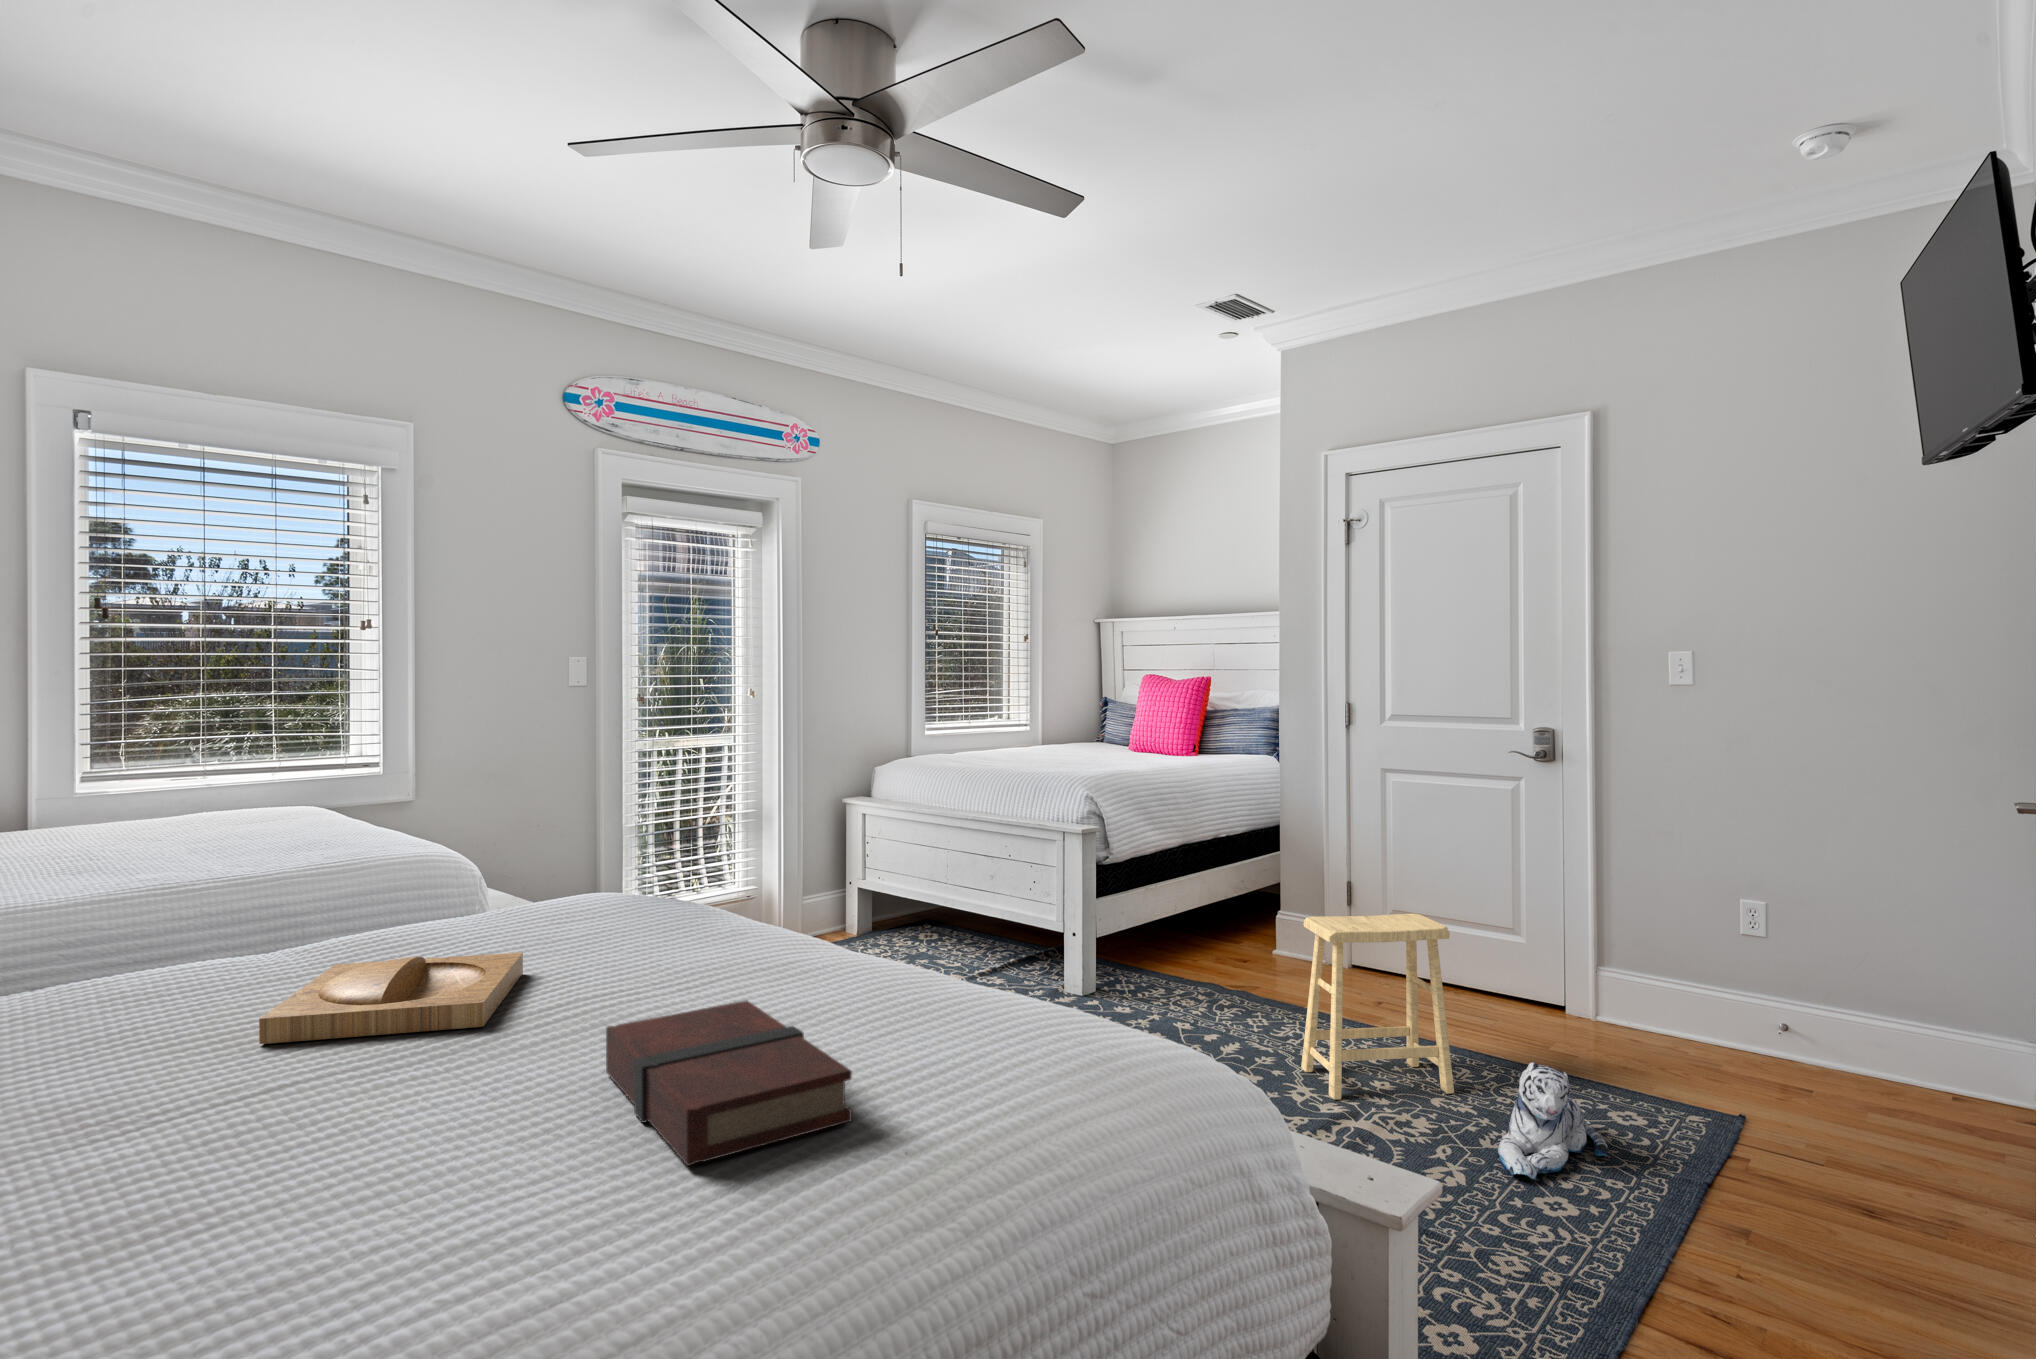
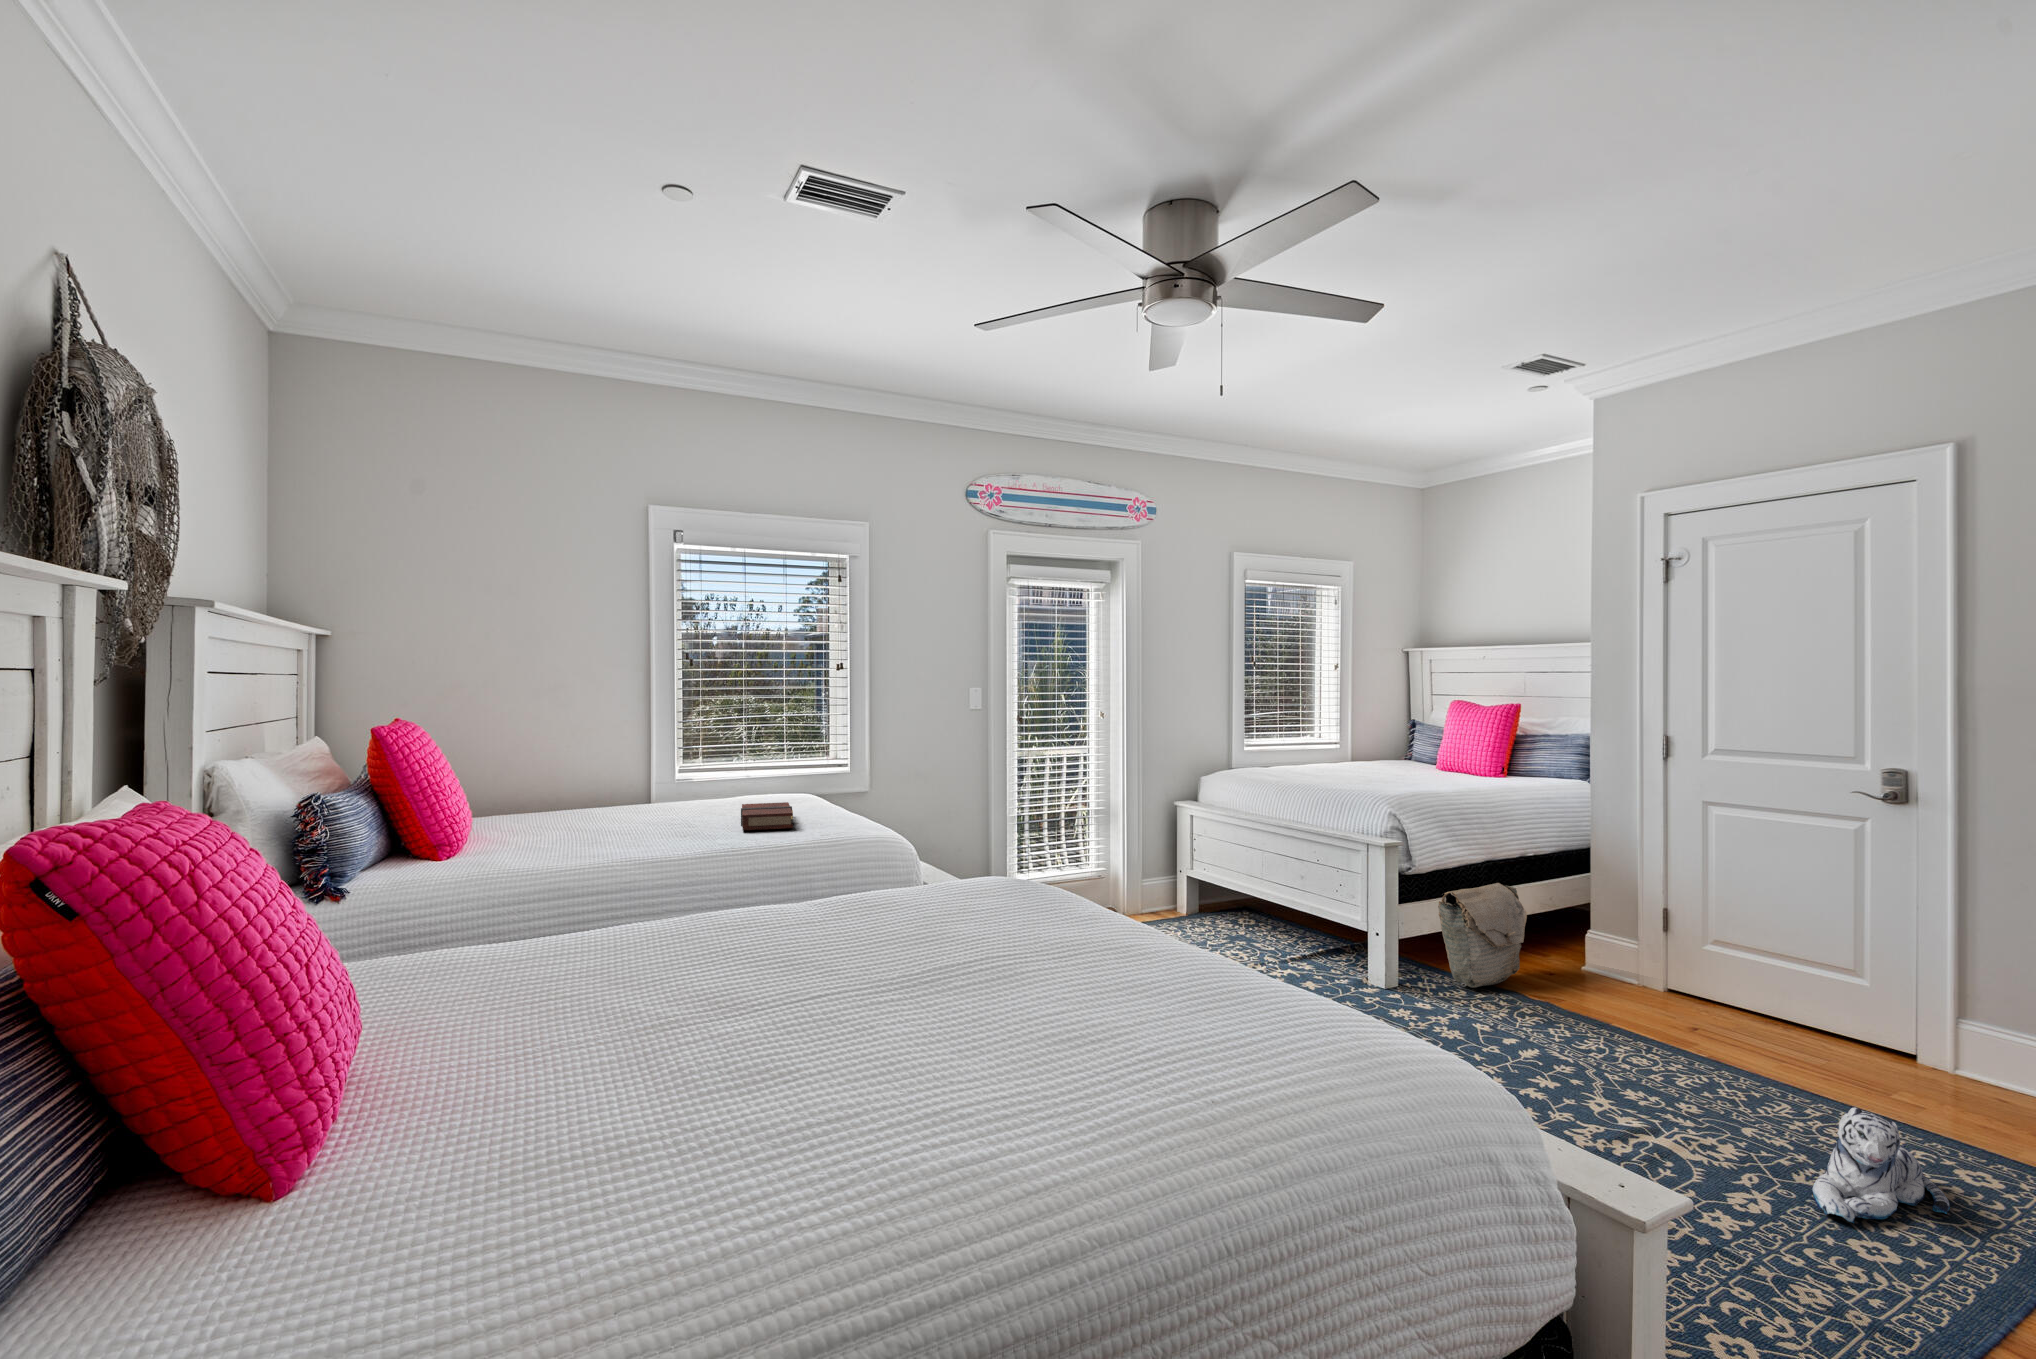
bag: none [1135,868,1221,984] -> present [1438,883,1527,988]
footstool: present [1301,914,1454,1100] -> none [1602,940,1771,1127]
tray: present [259,953,523,1044] -> none [805,920,951,972]
book: present [606,1001,852,1166] -> present [741,802,793,830]

